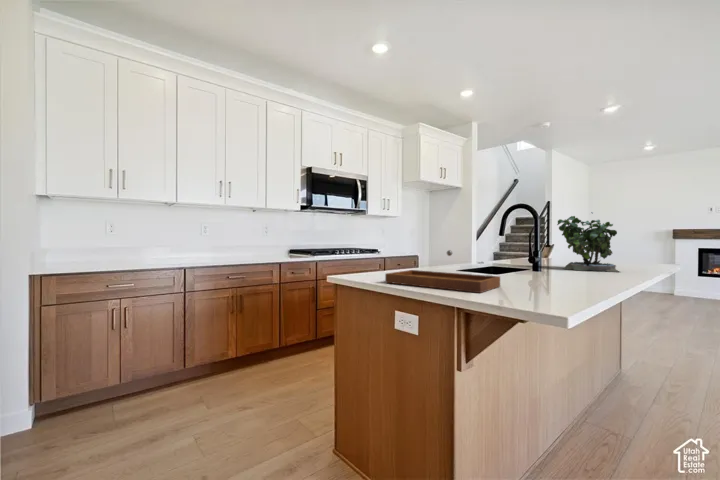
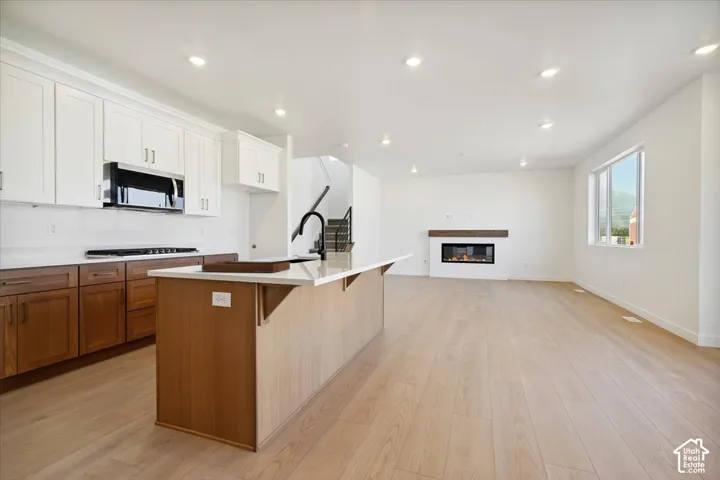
potted plant: present [557,212,619,272] -> none [340,217,375,258]

